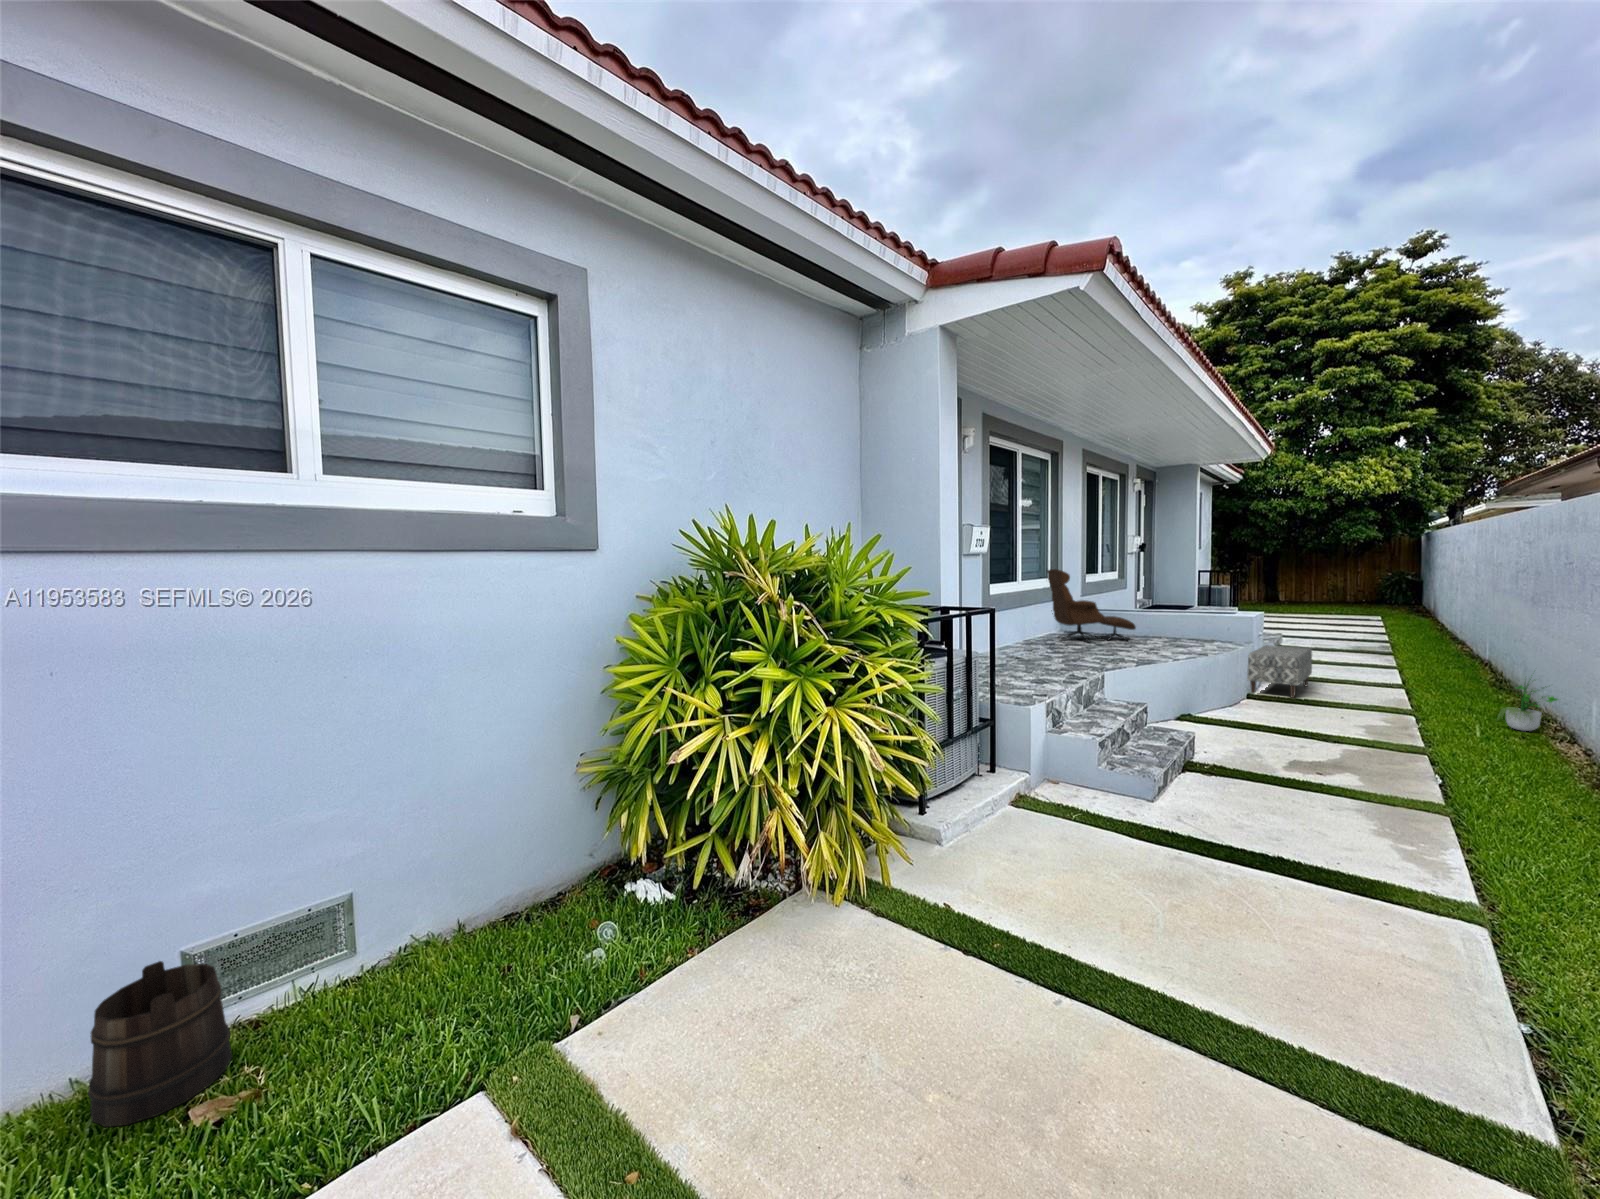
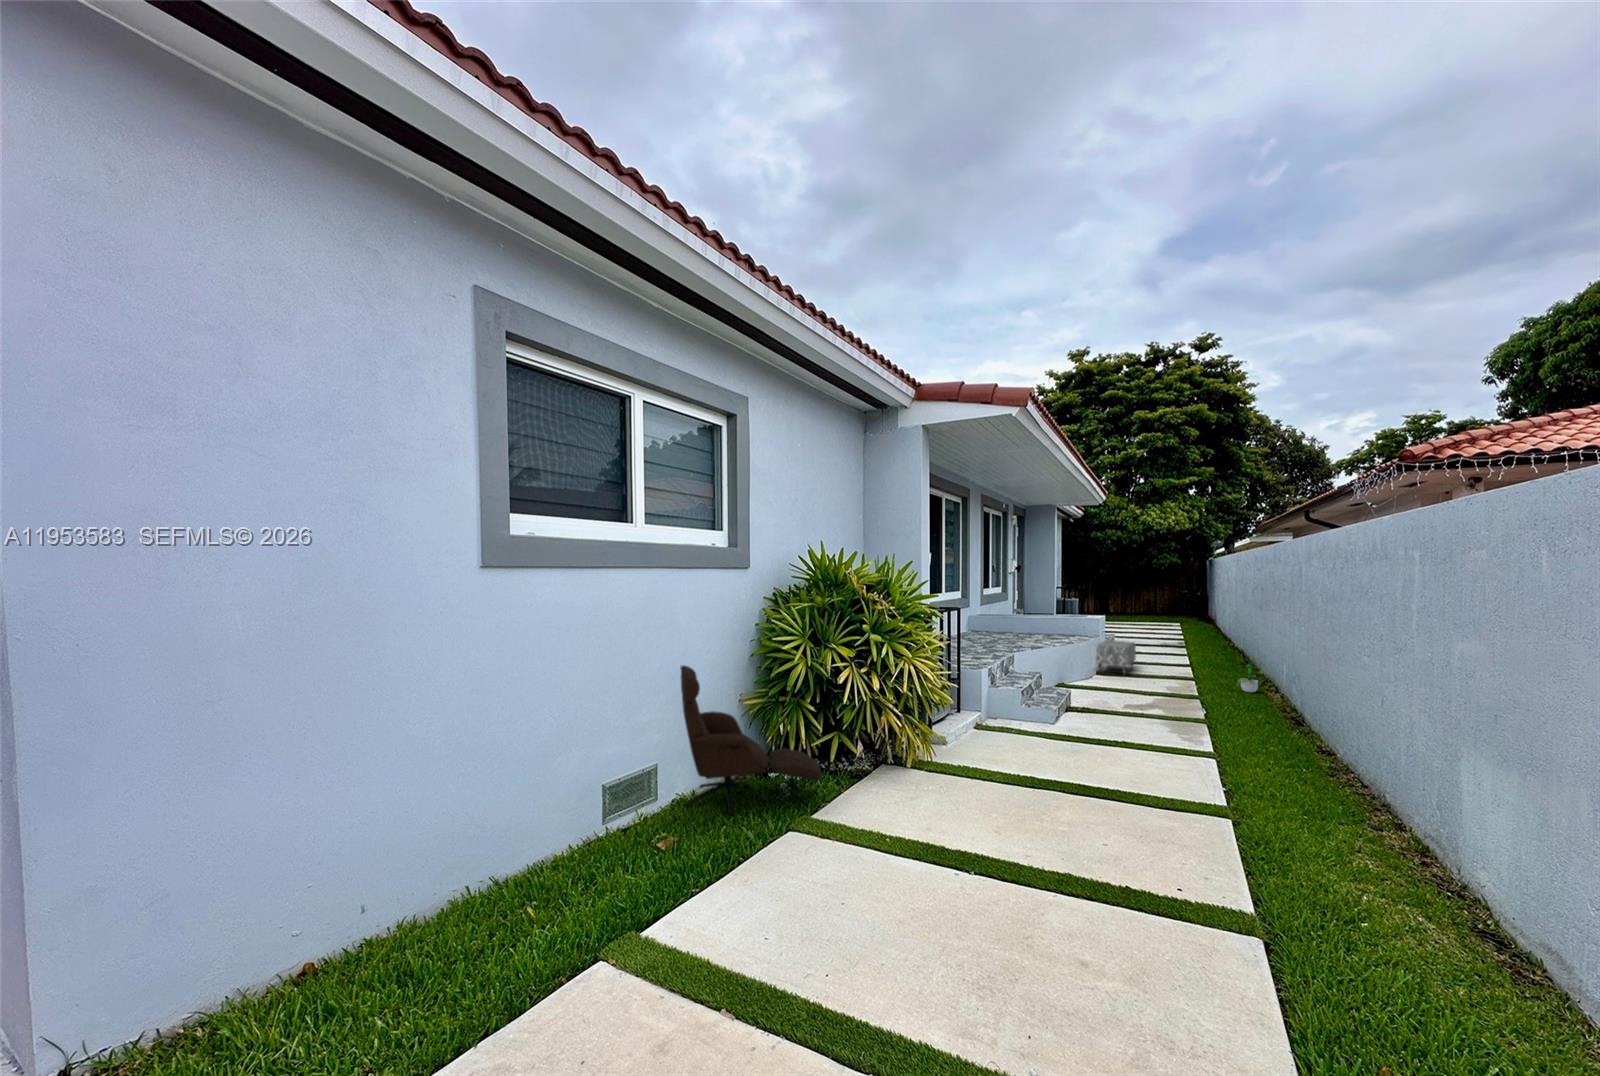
lounge chair: present [1047,569,1136,642] -> present [680,665,822,815]
bucket: present [88,961,232,1127] -> none [606,774,657,843]

